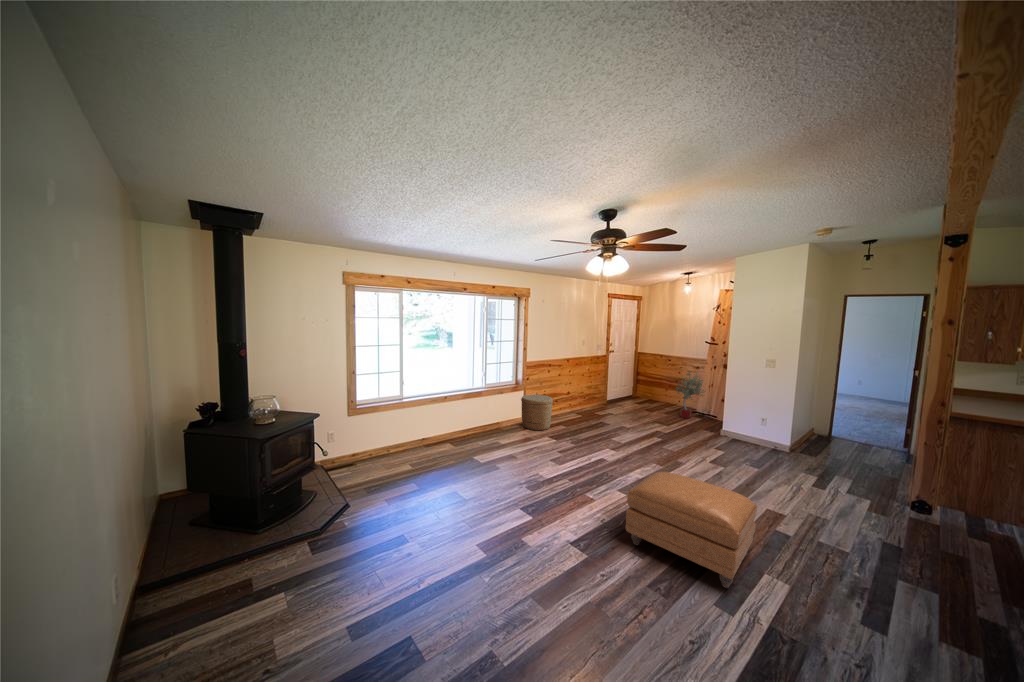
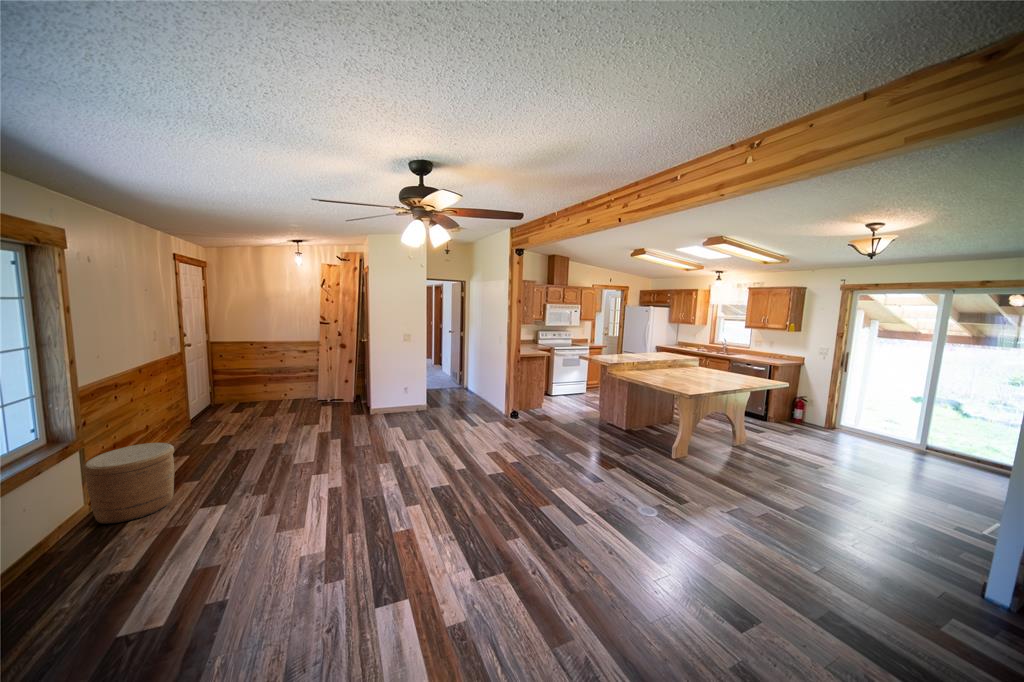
potted tree: present [675,371,706,419] -> none [293,354,336,407]
ottoman: present [626,472,757,588] -> none [463,438,570,530]

